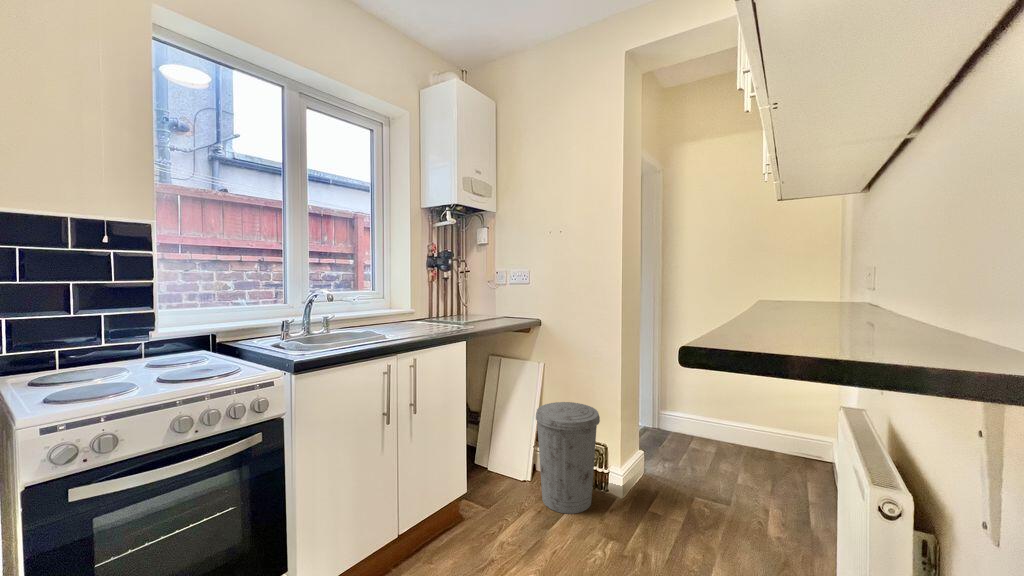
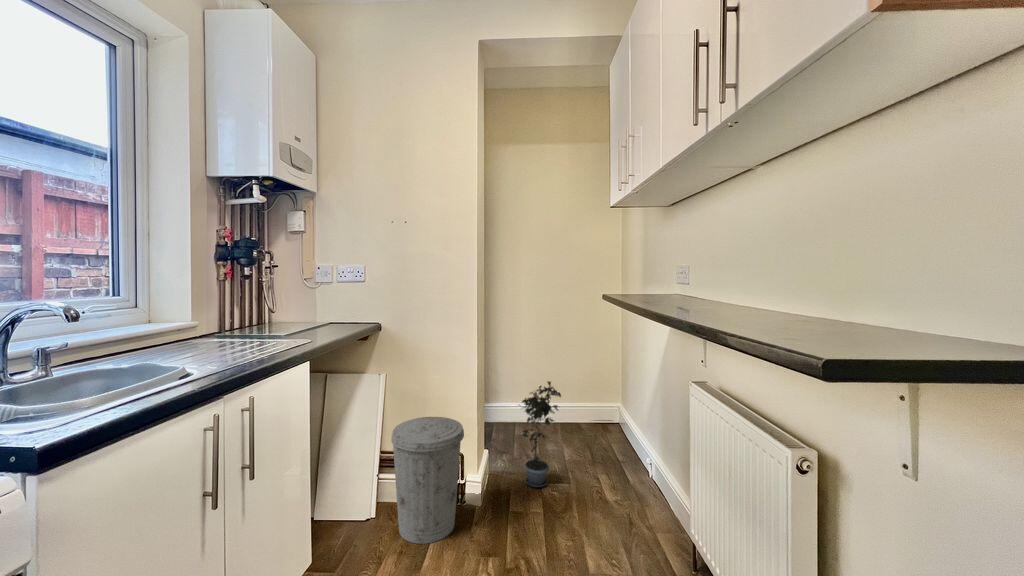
potted plant: none [667,387,717,498] -> present [522,381,561,487]

